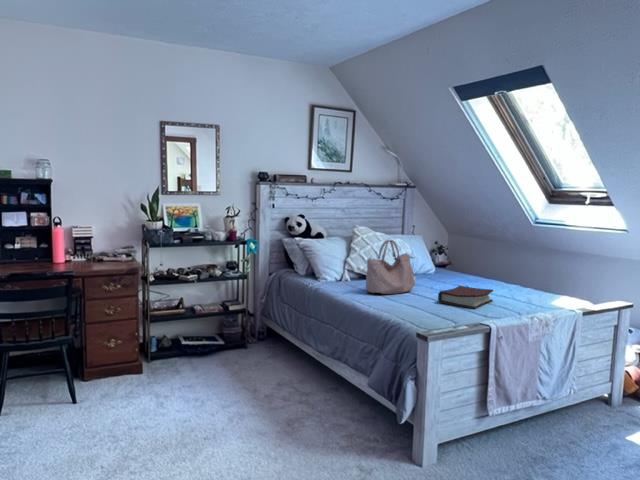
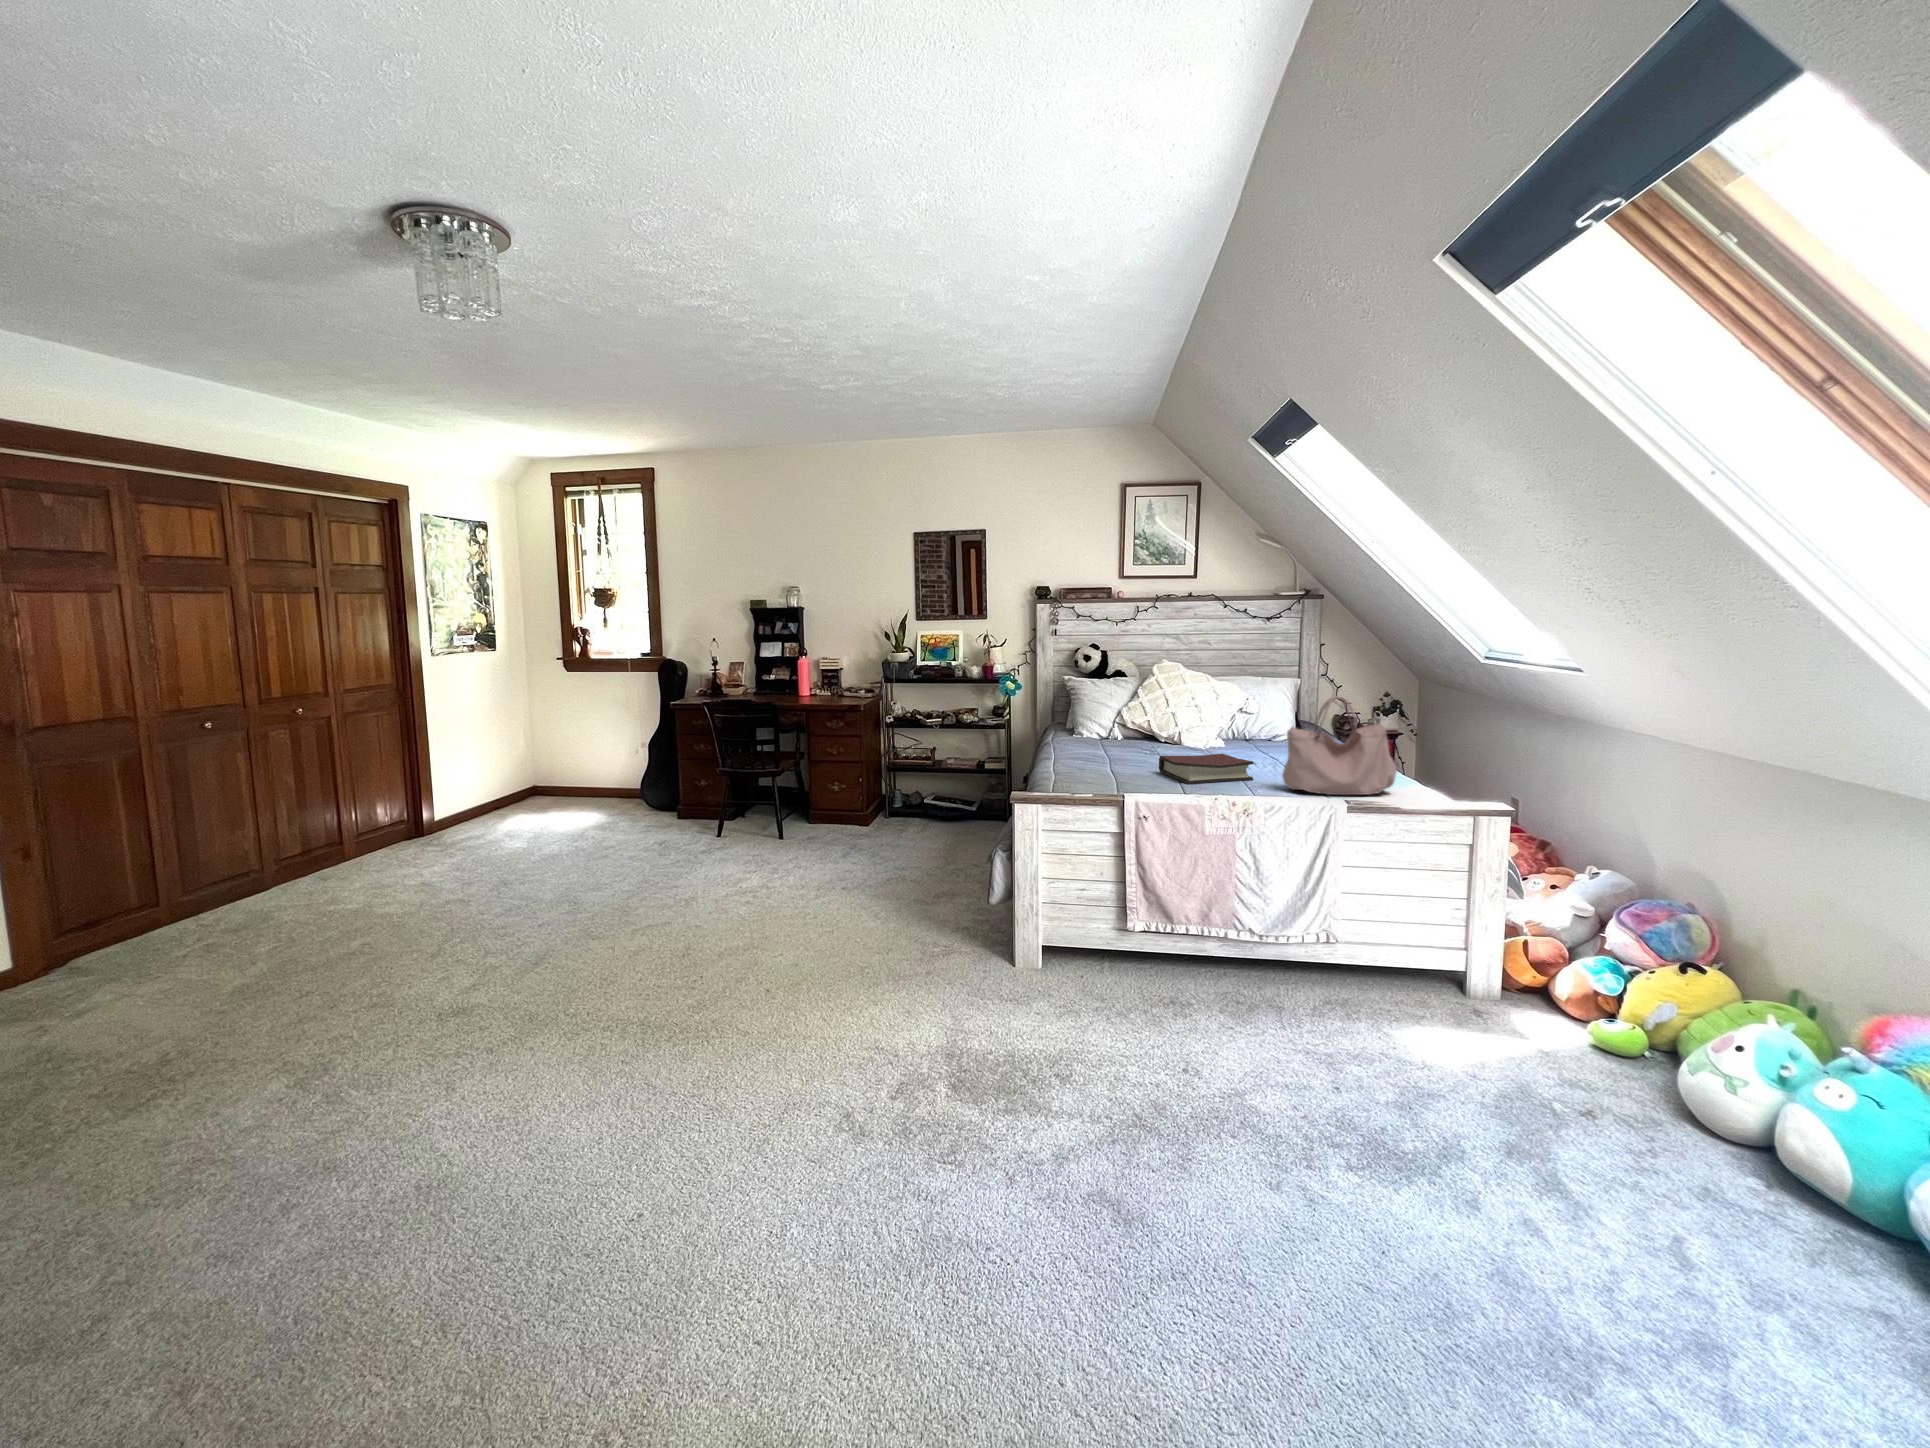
handbag: present [366,240,415,294] -> present [1282,696,1396,795]

